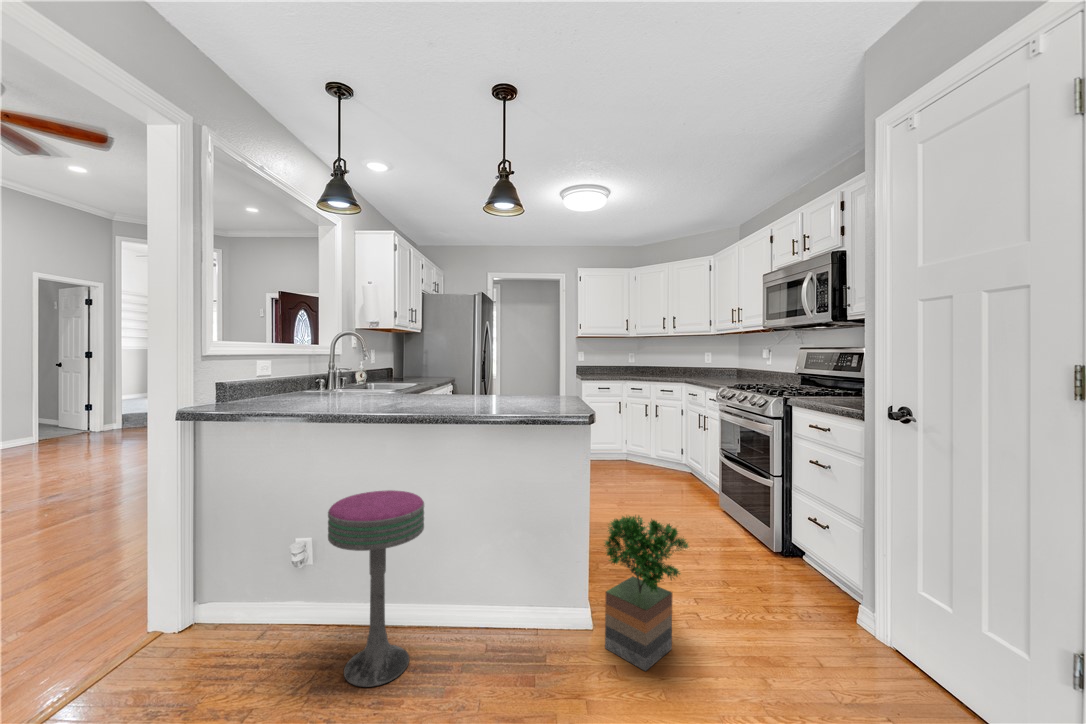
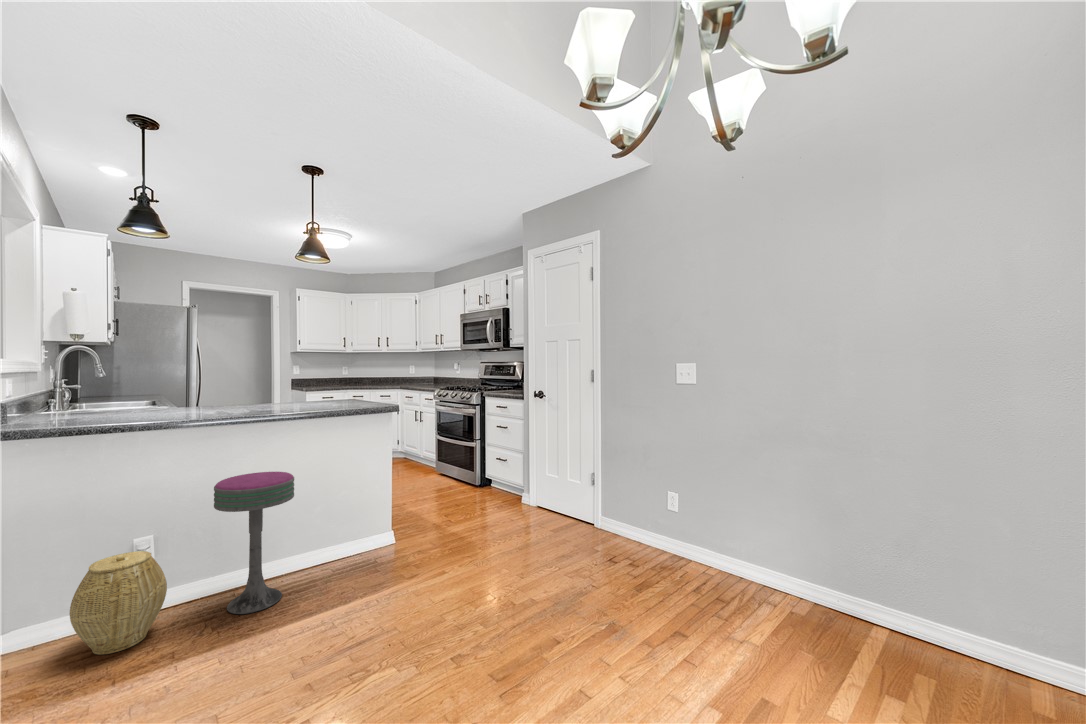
potted tree: present [605,516,688,671] -> none [404,463,456,548]
woven basket: none [198,561,293,679] -> present [70,551,167,655]

